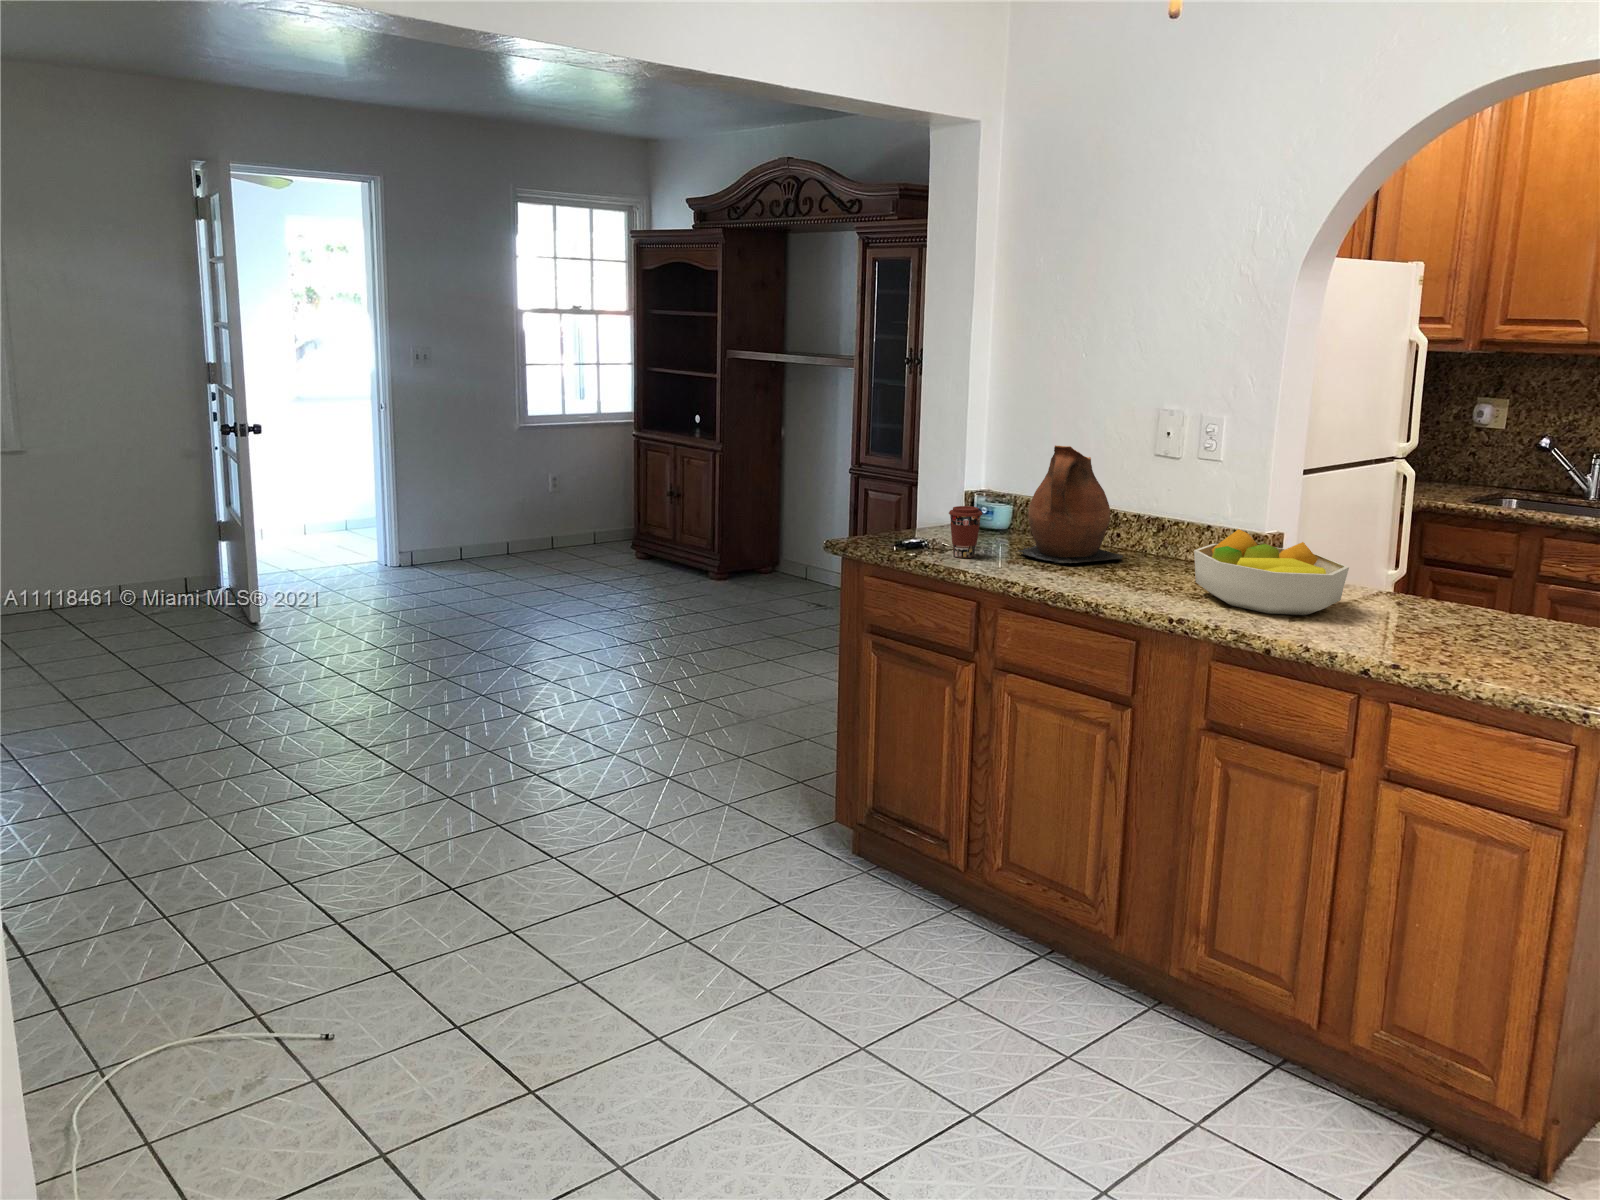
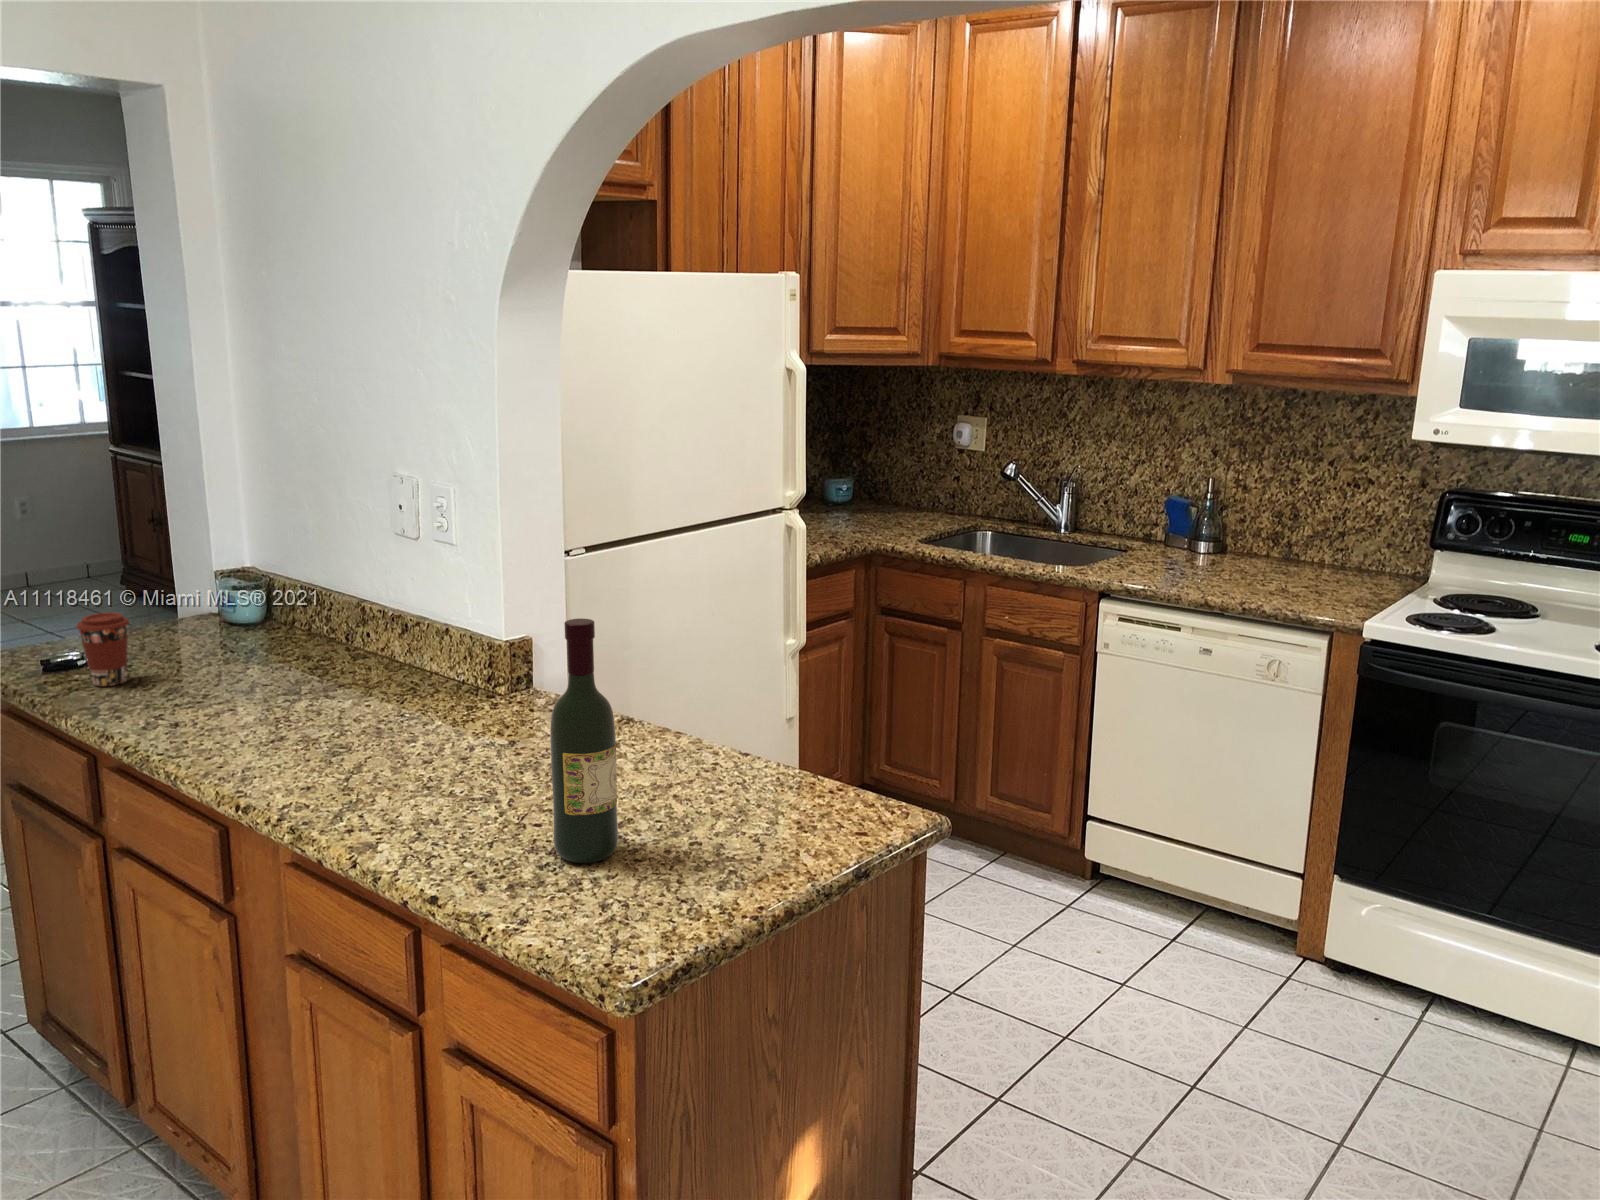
ceramic pitcher: present [1018,445,1123,563] -> none [189,529,338,692]
wine bottle: none [1454,482,1516,654] -> present [550,618,618,863]
fruit bowl: present [1194,529,1349,615] -> none [318,655,497,787]

